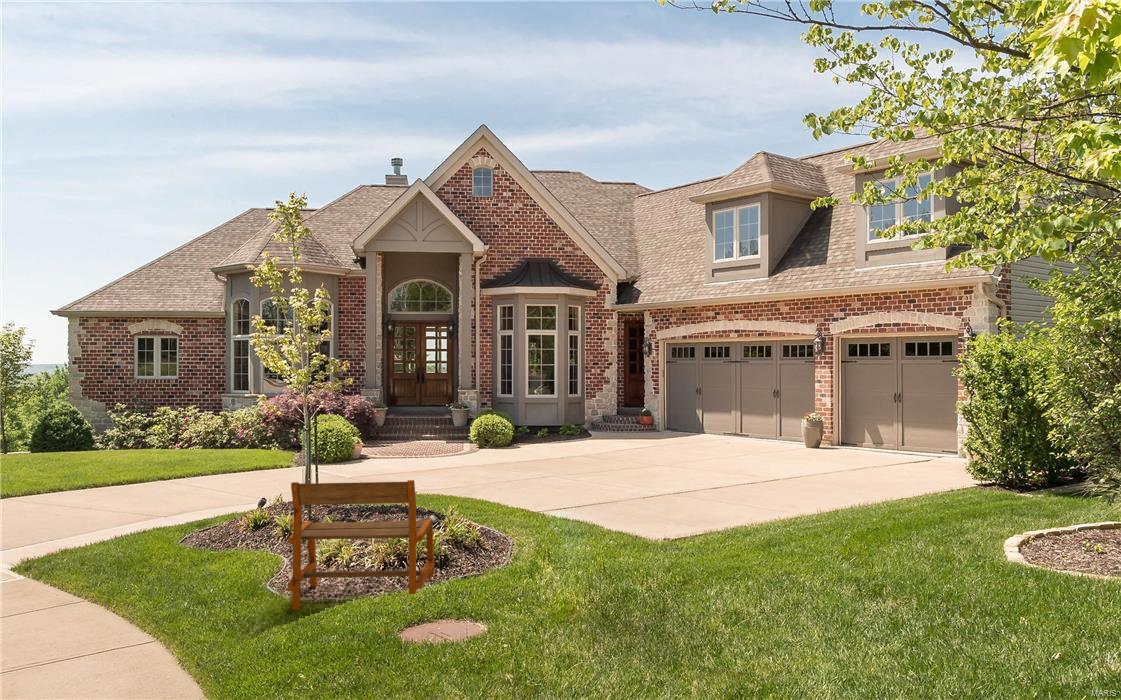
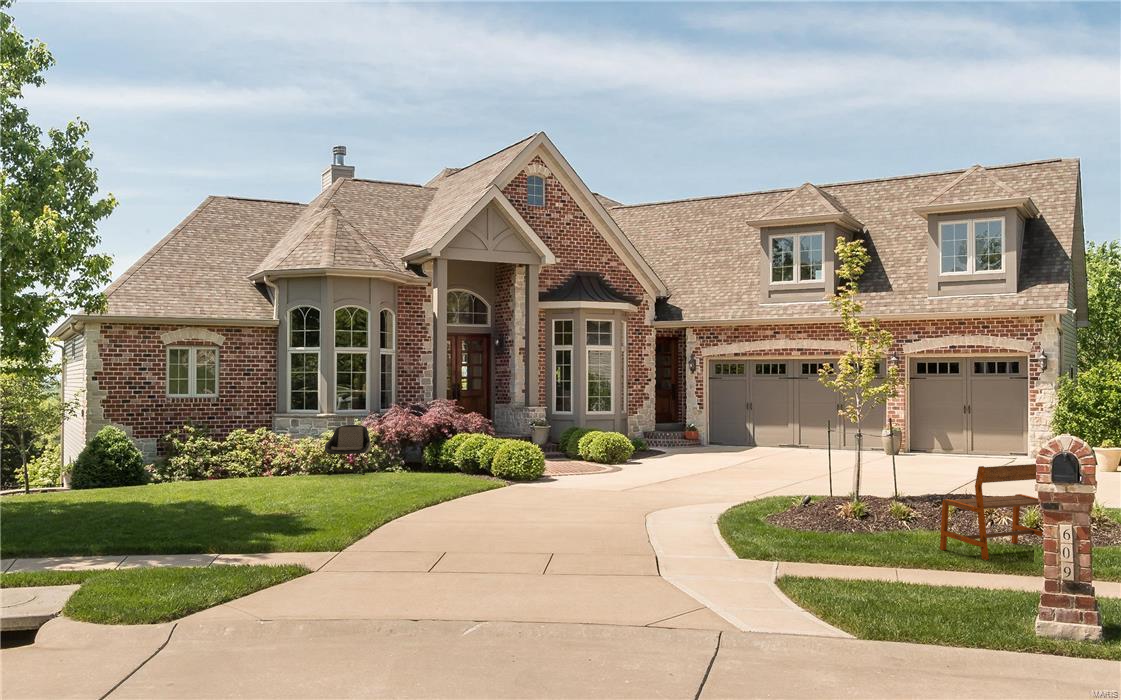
lounge chair: none [196,404,247,449] -> present [325,425,371,475]

